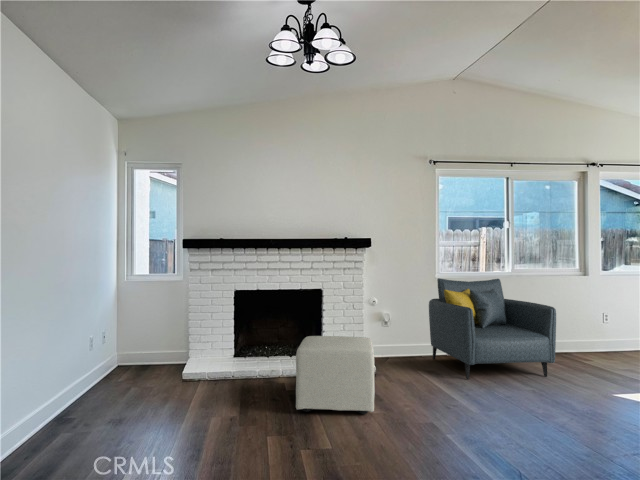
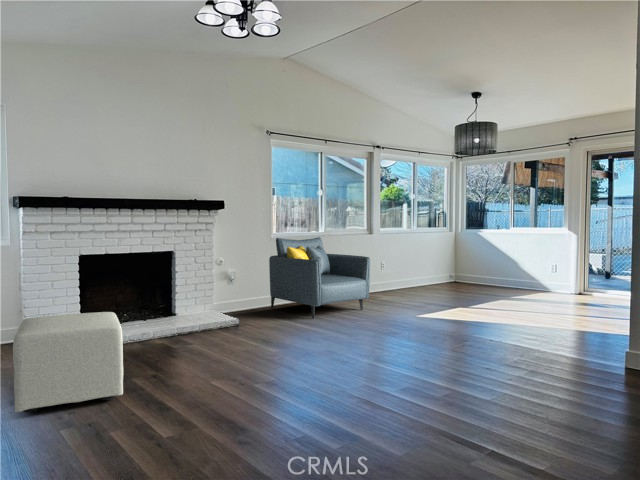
ottoman: present [296,336,375,414] -> present [13,312,123,413]

